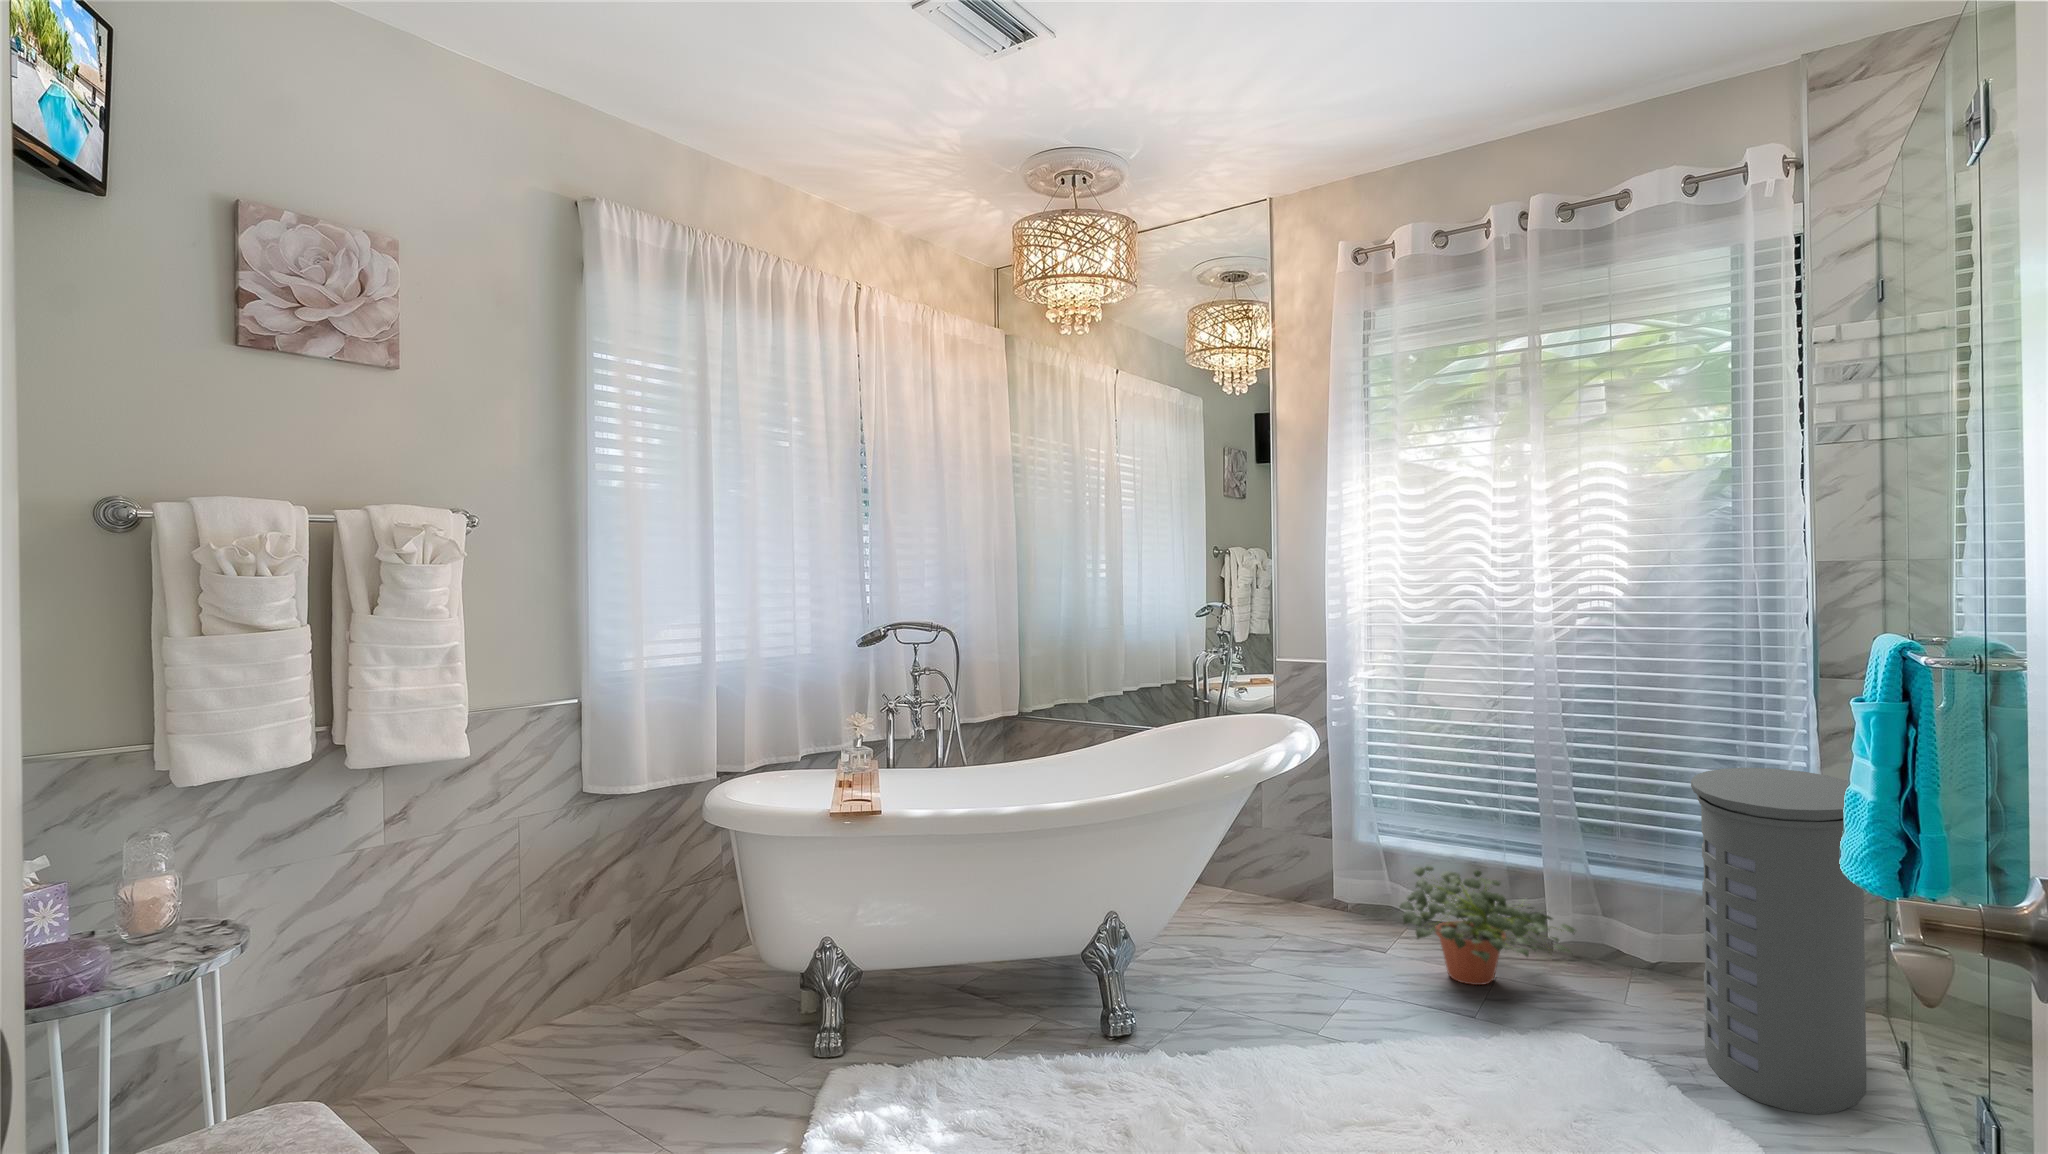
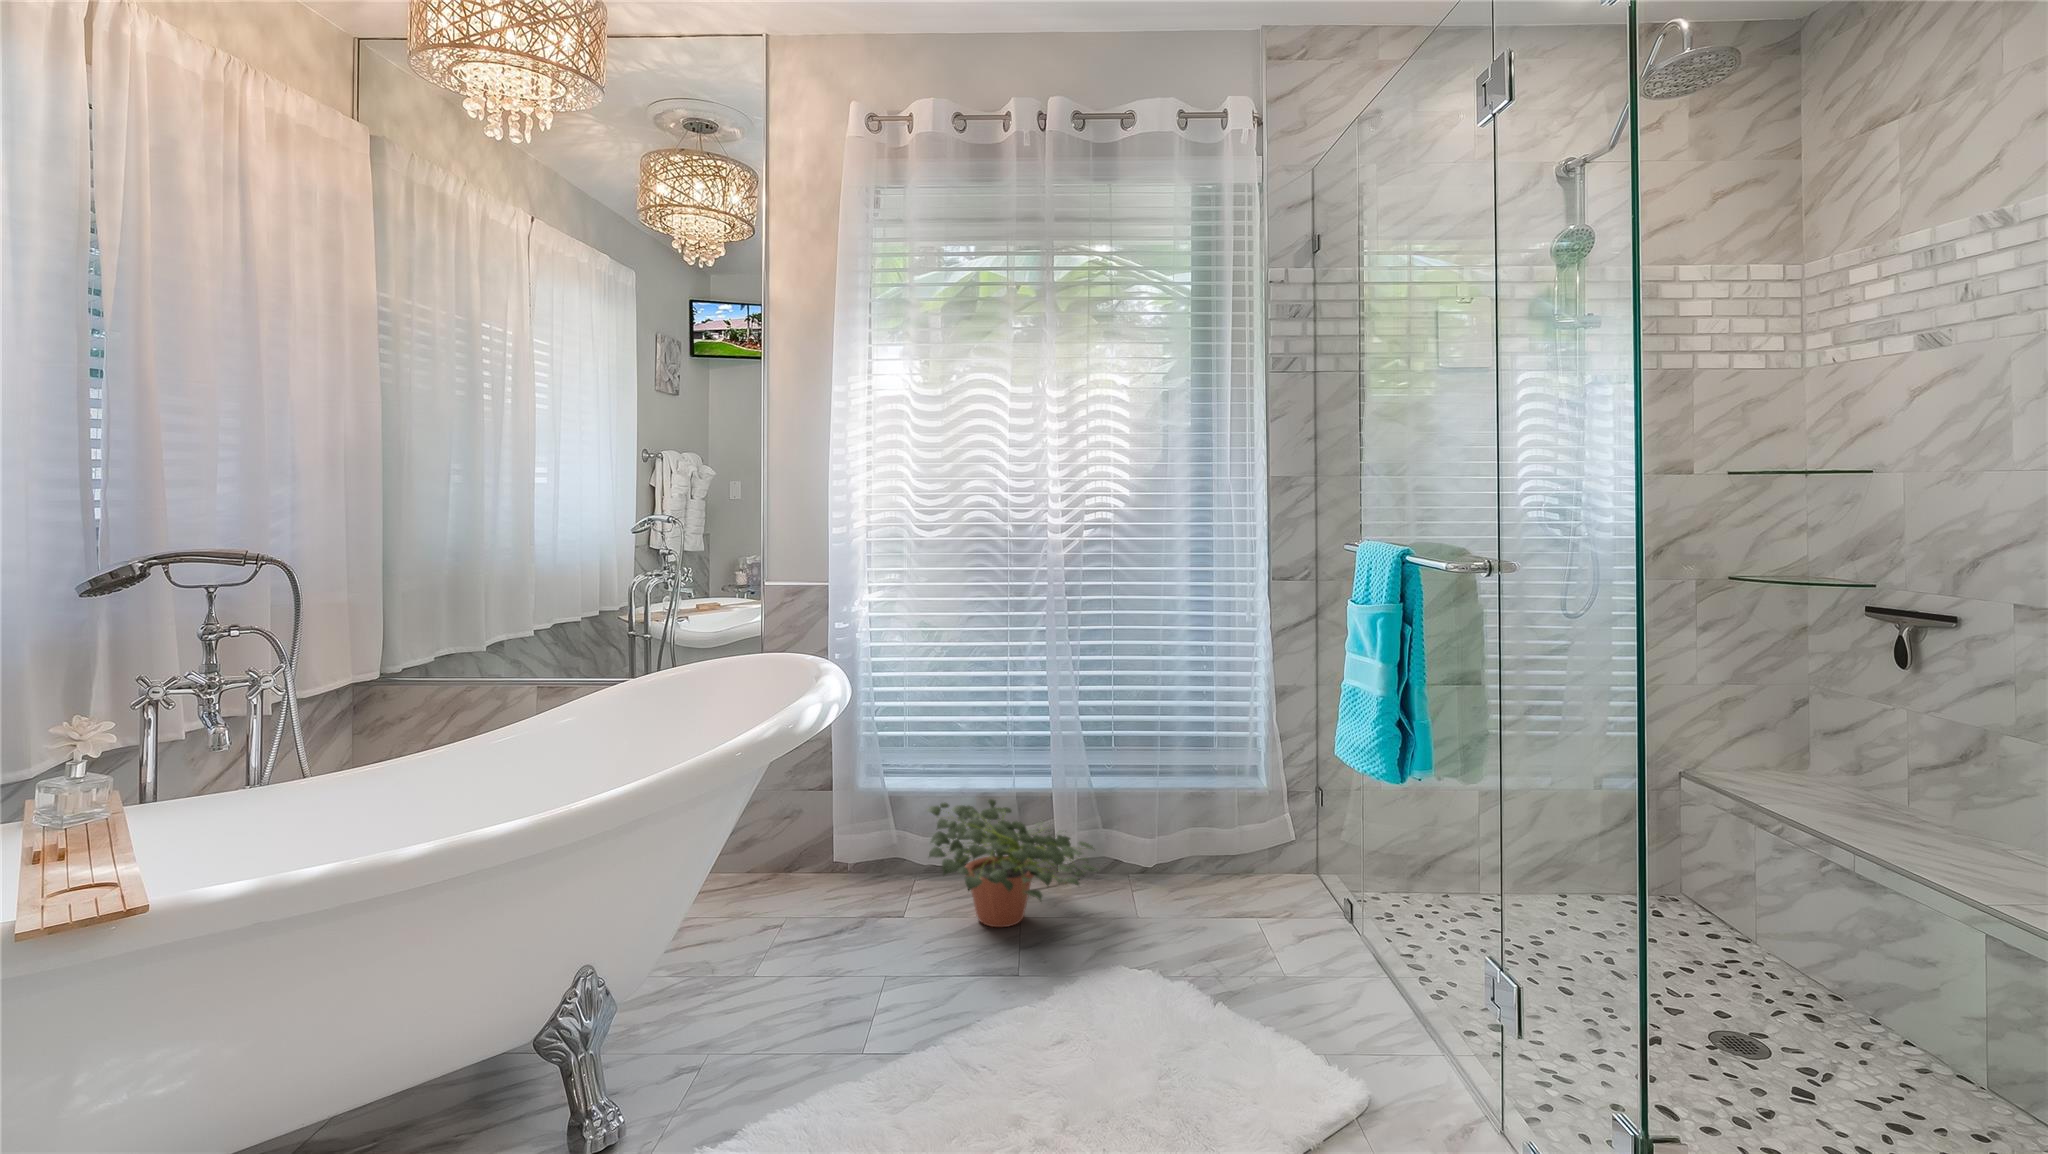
laundry hamper: present [1691,768,1866,1114] -> none [1224,665,1395,993]

